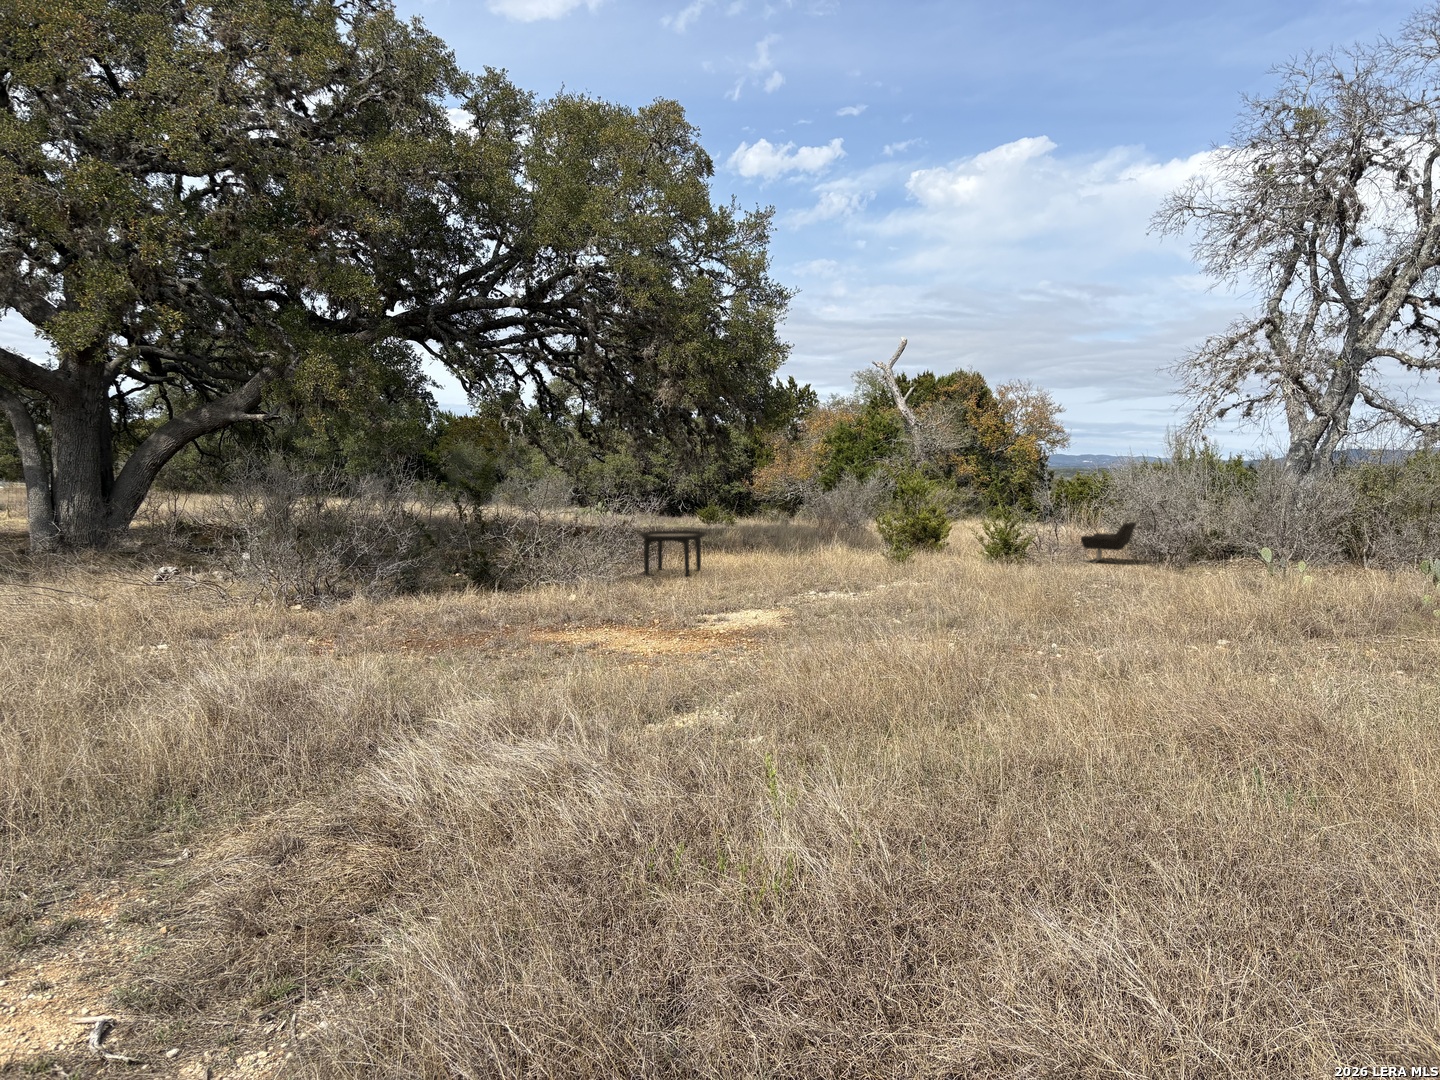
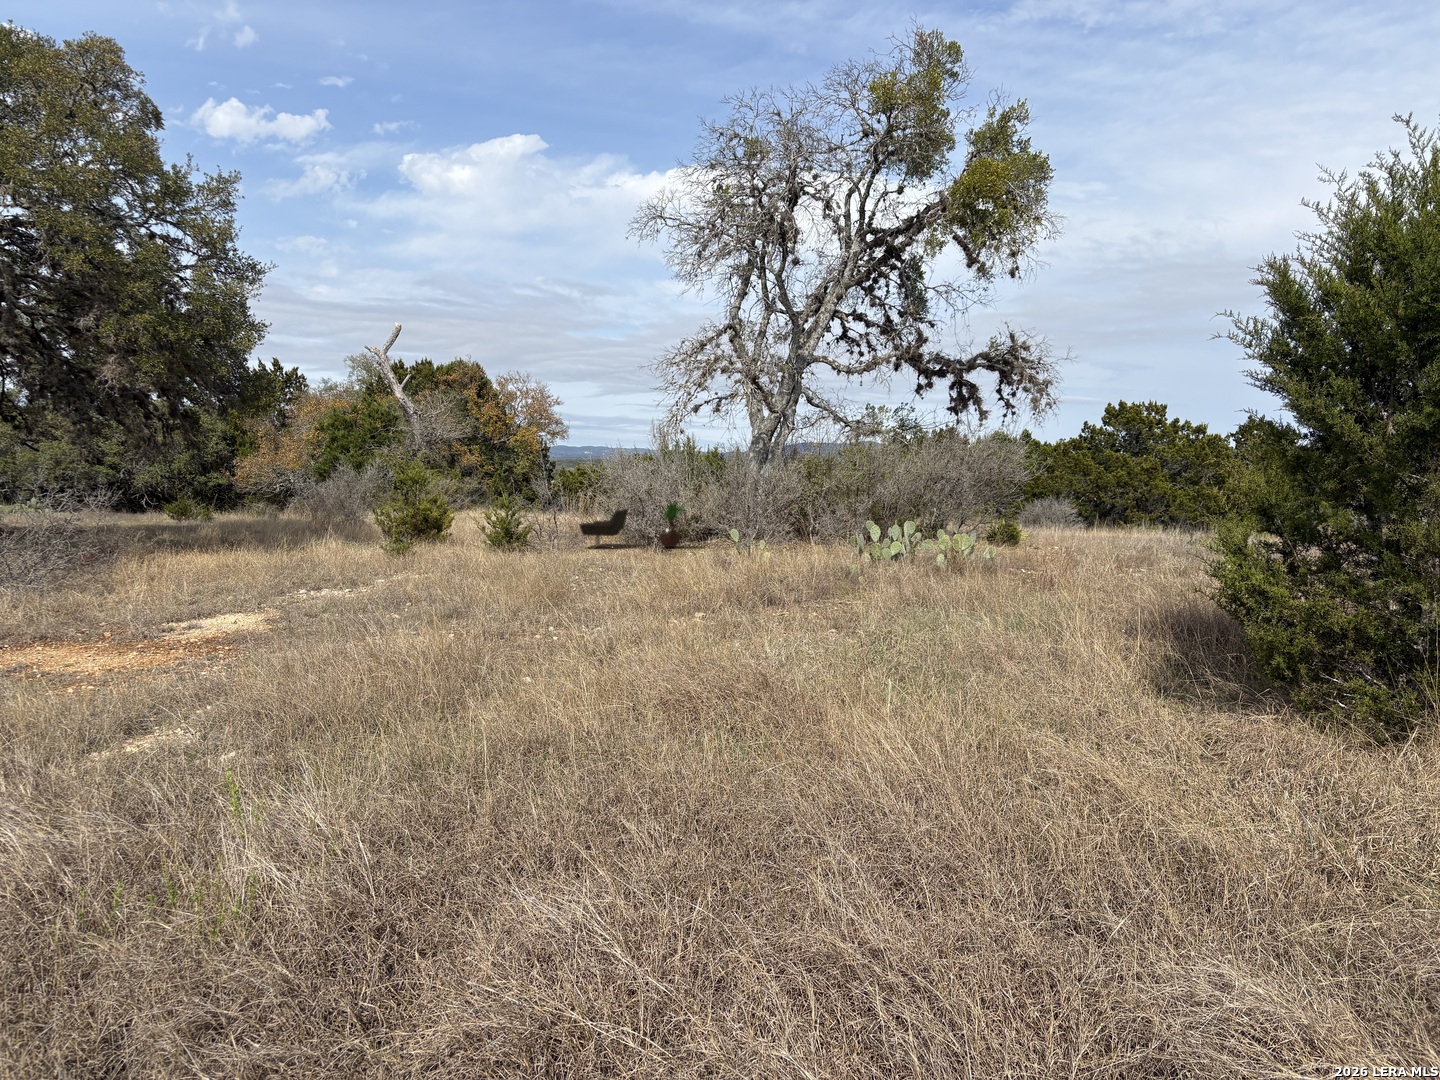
potted tree: none [1174,512,1211,566] -> present [659,503,683,548]
round table: present [639,530,706,576] -> none [82,533,173,586]

